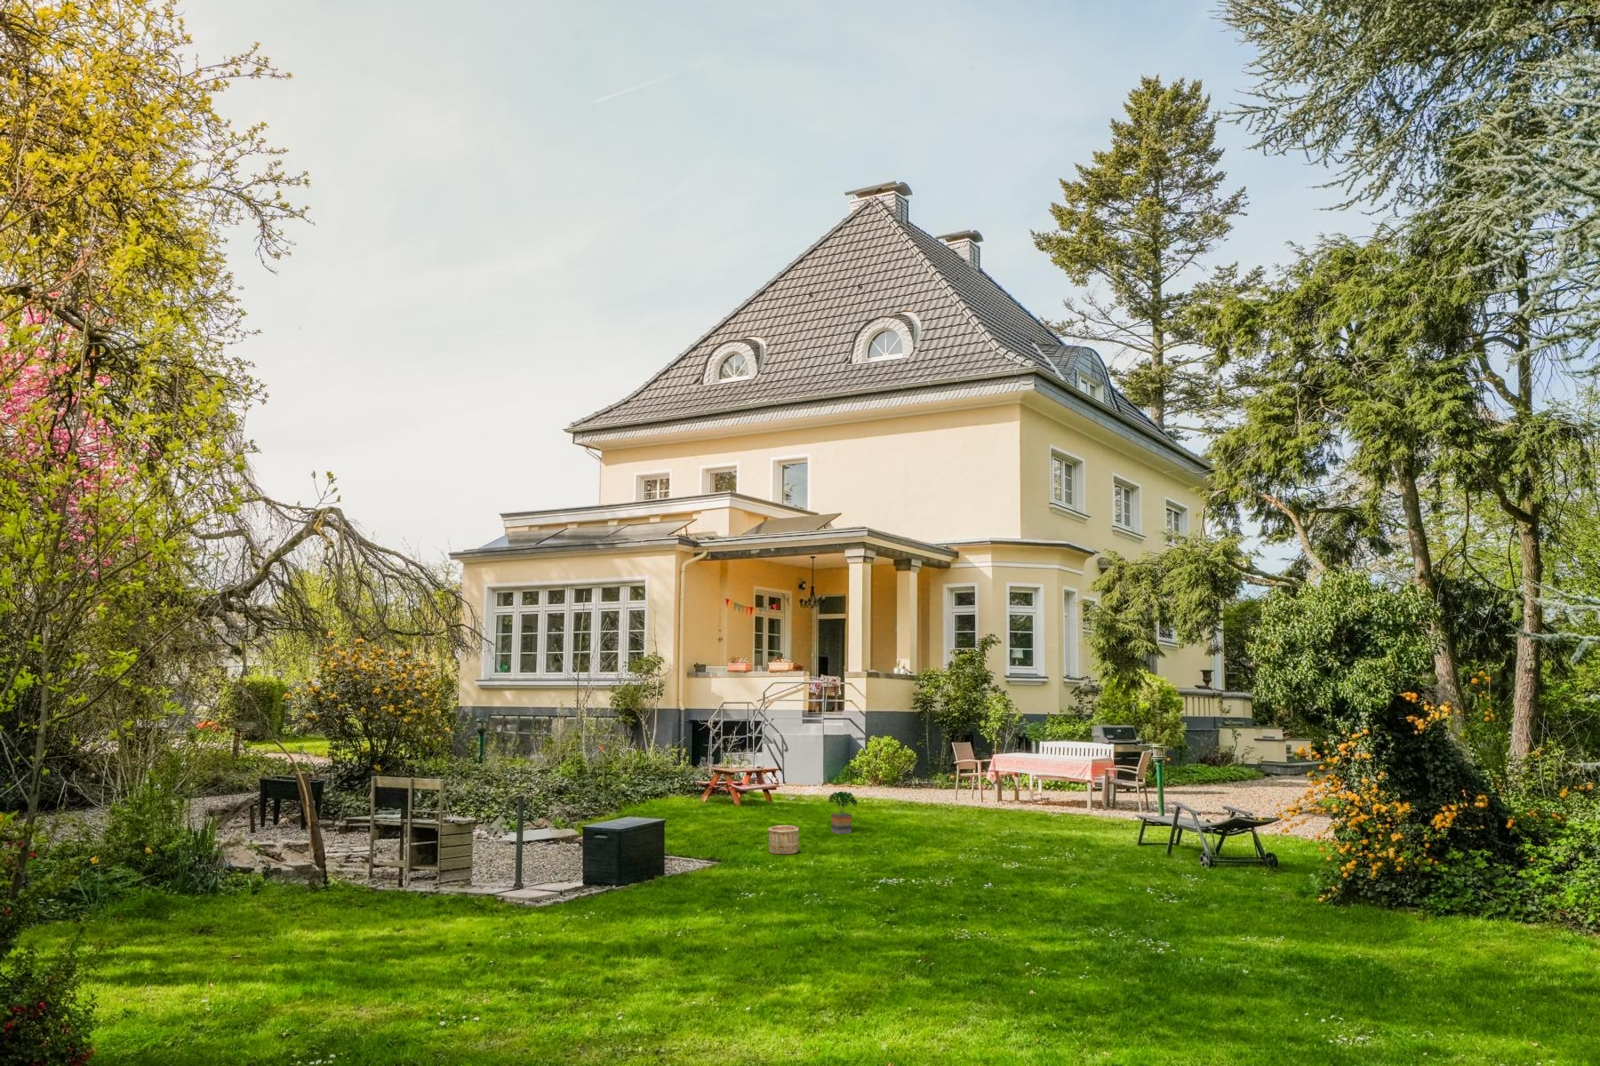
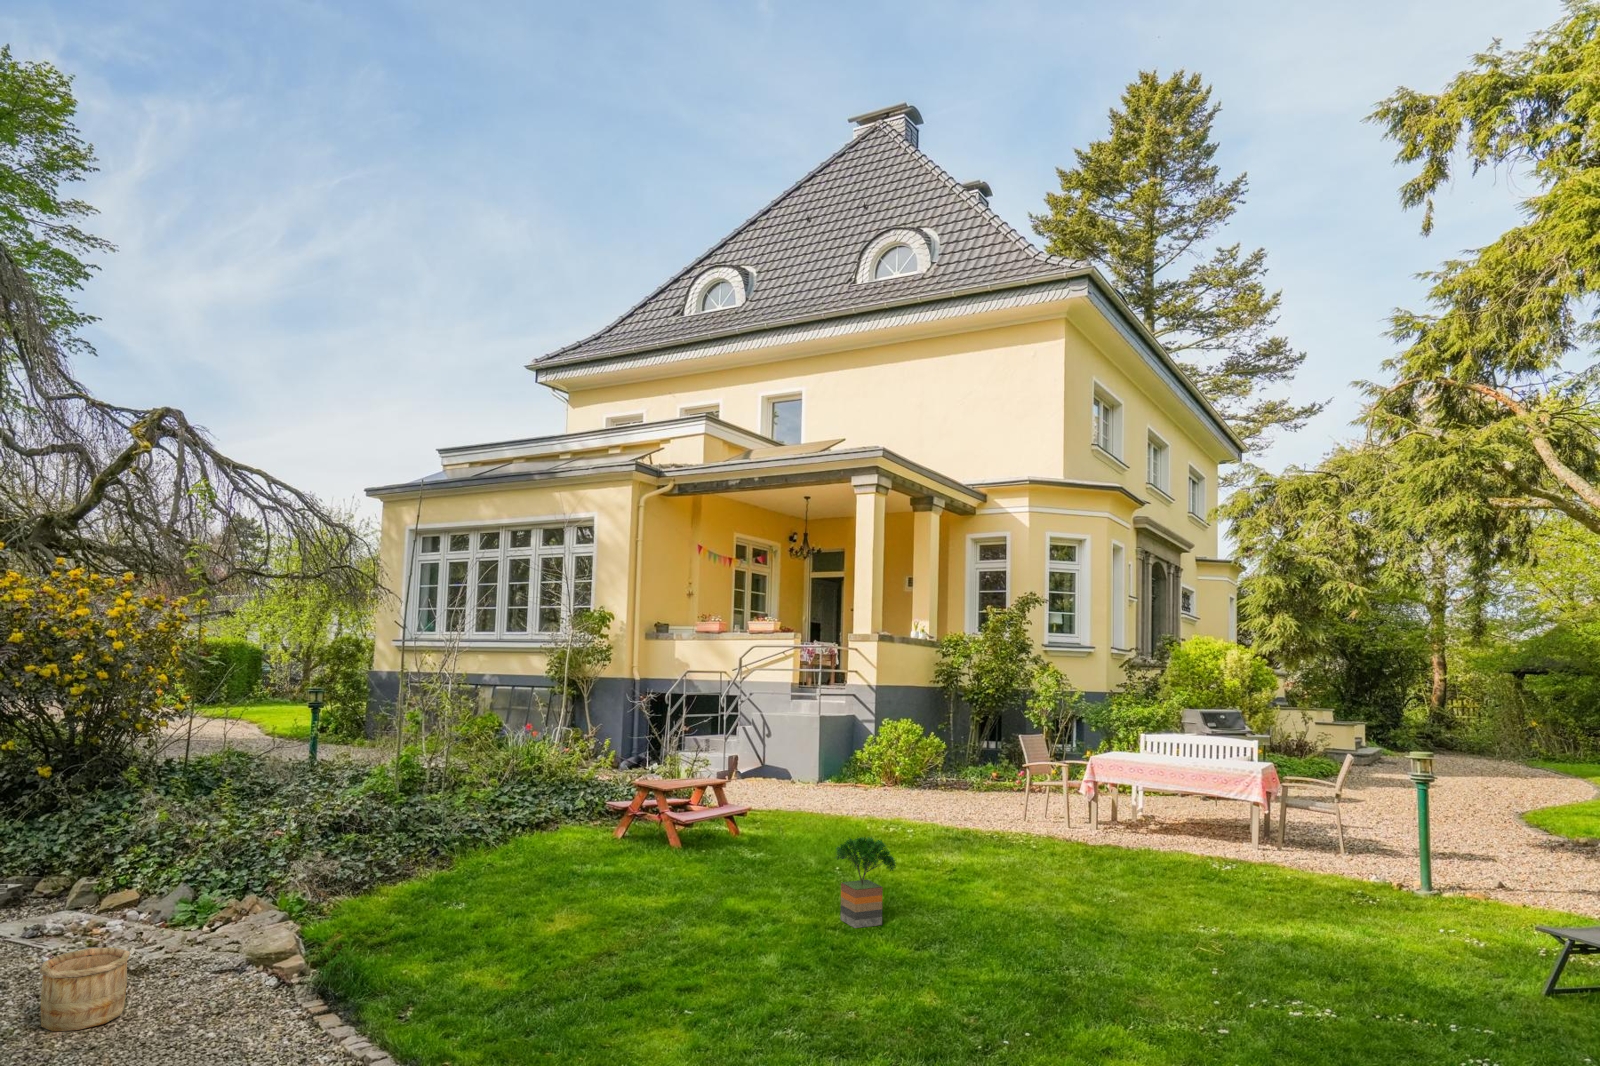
wooden bucket: present [768,825,799,854] -> present [40,947,130,1031]

